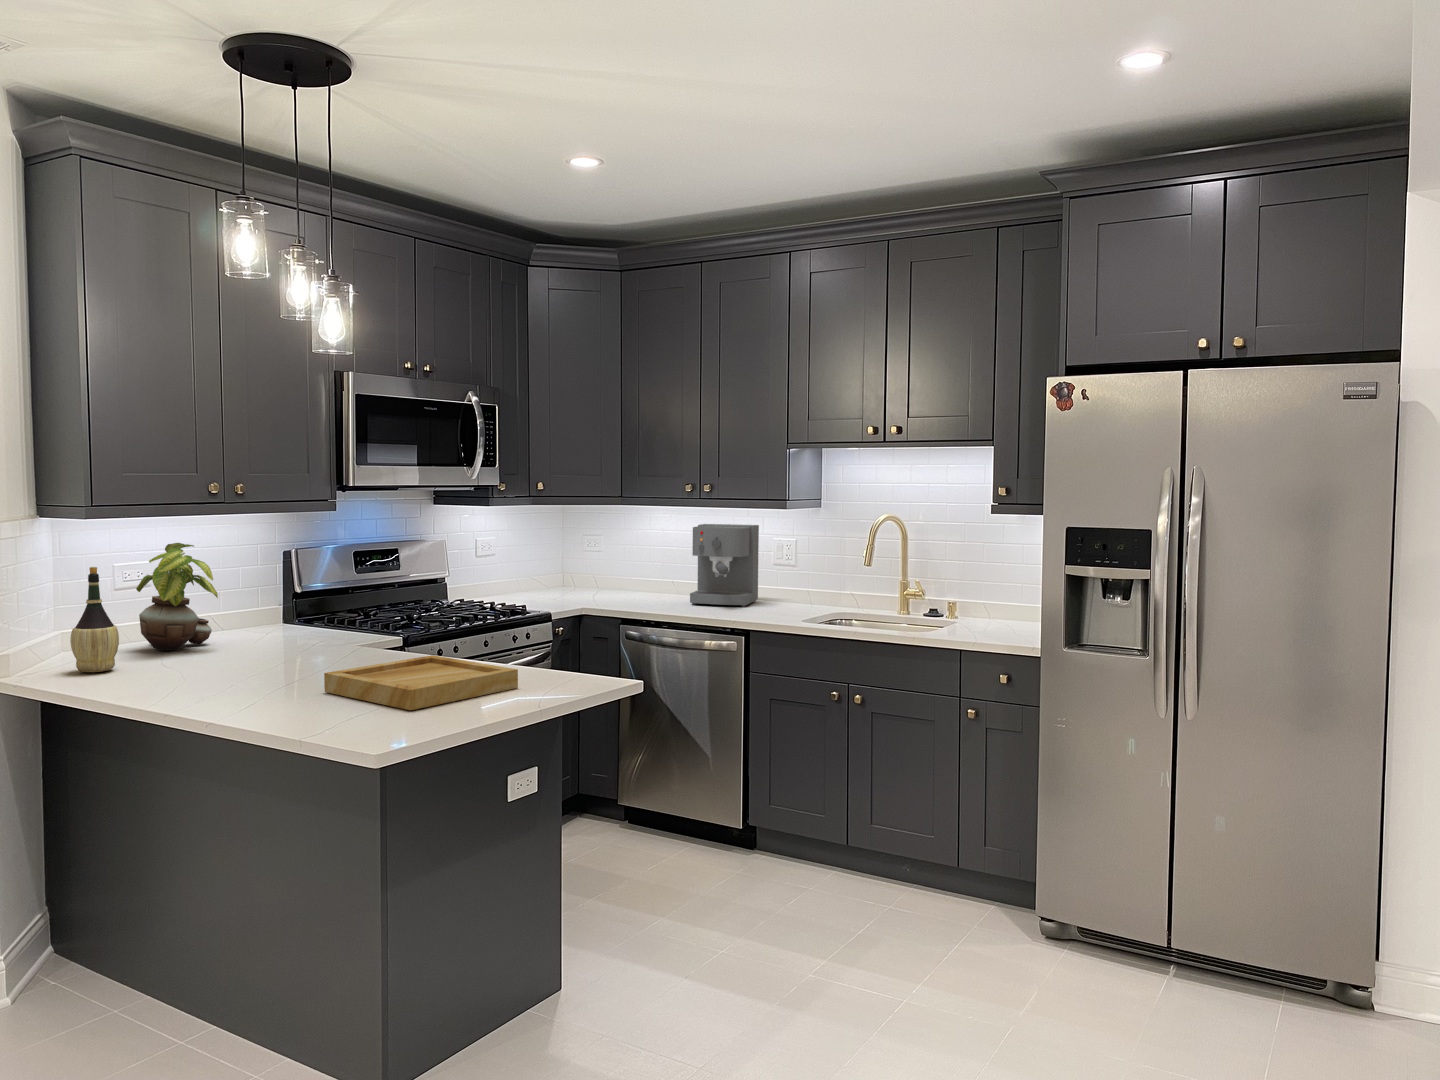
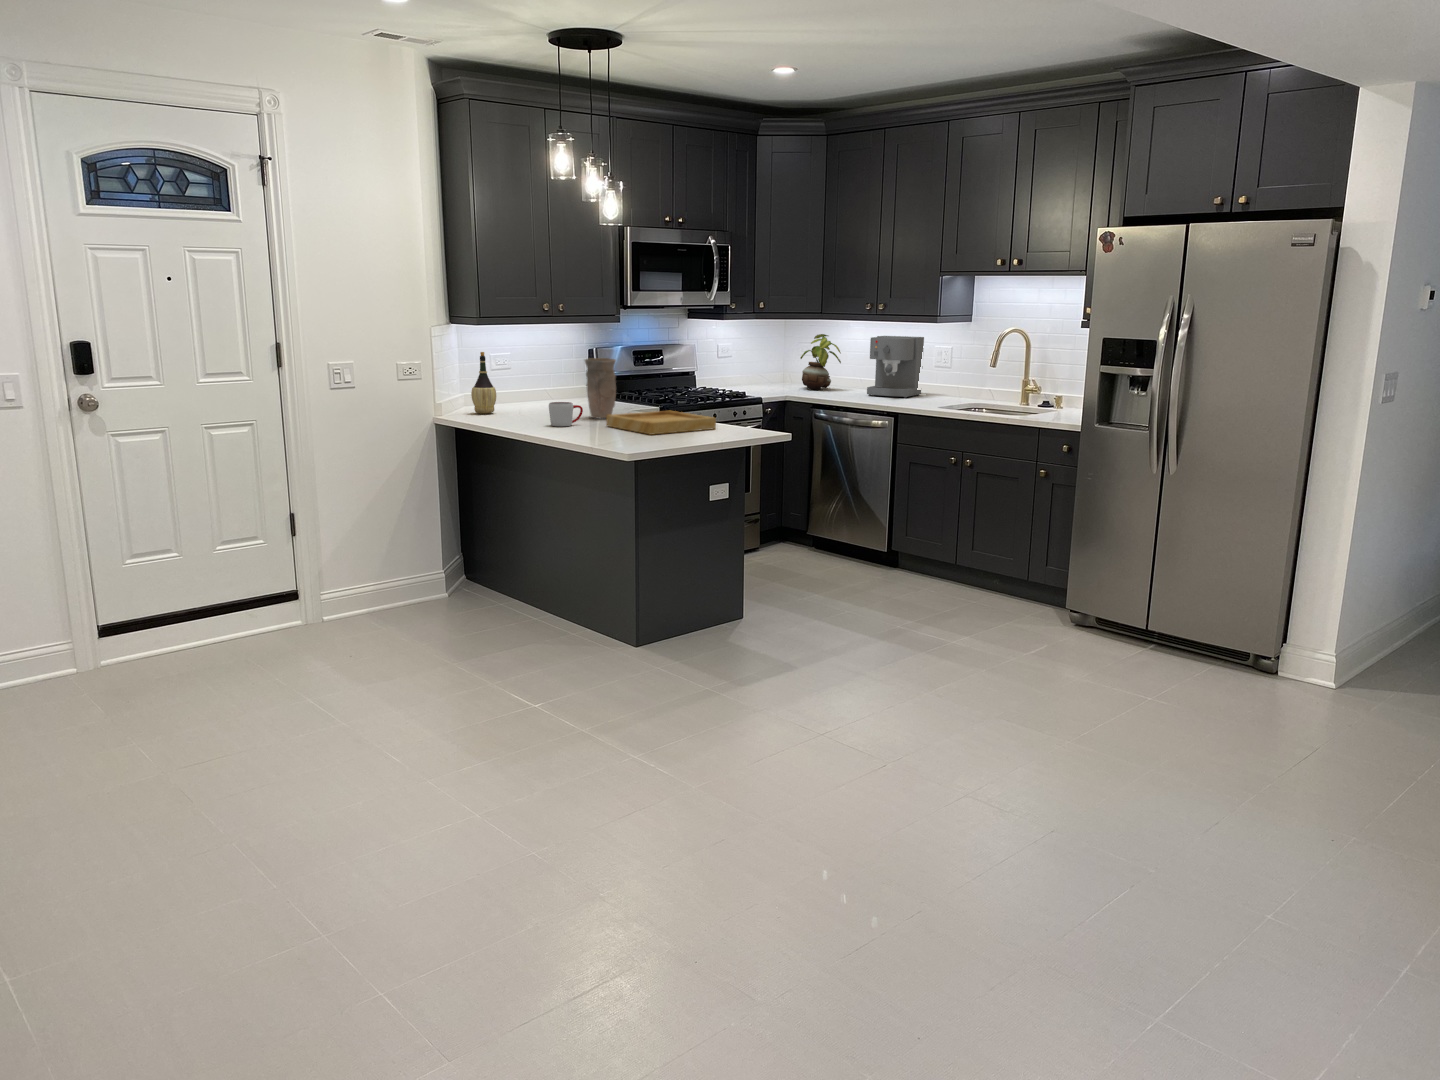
potted plant: present [136,543,218,650] -> present [800,334,841,390]
vase: none [282,572,338,673] -> present [585,358,616,418]
mug: none [216,653,280,698] -> present [549,402,583,426]

